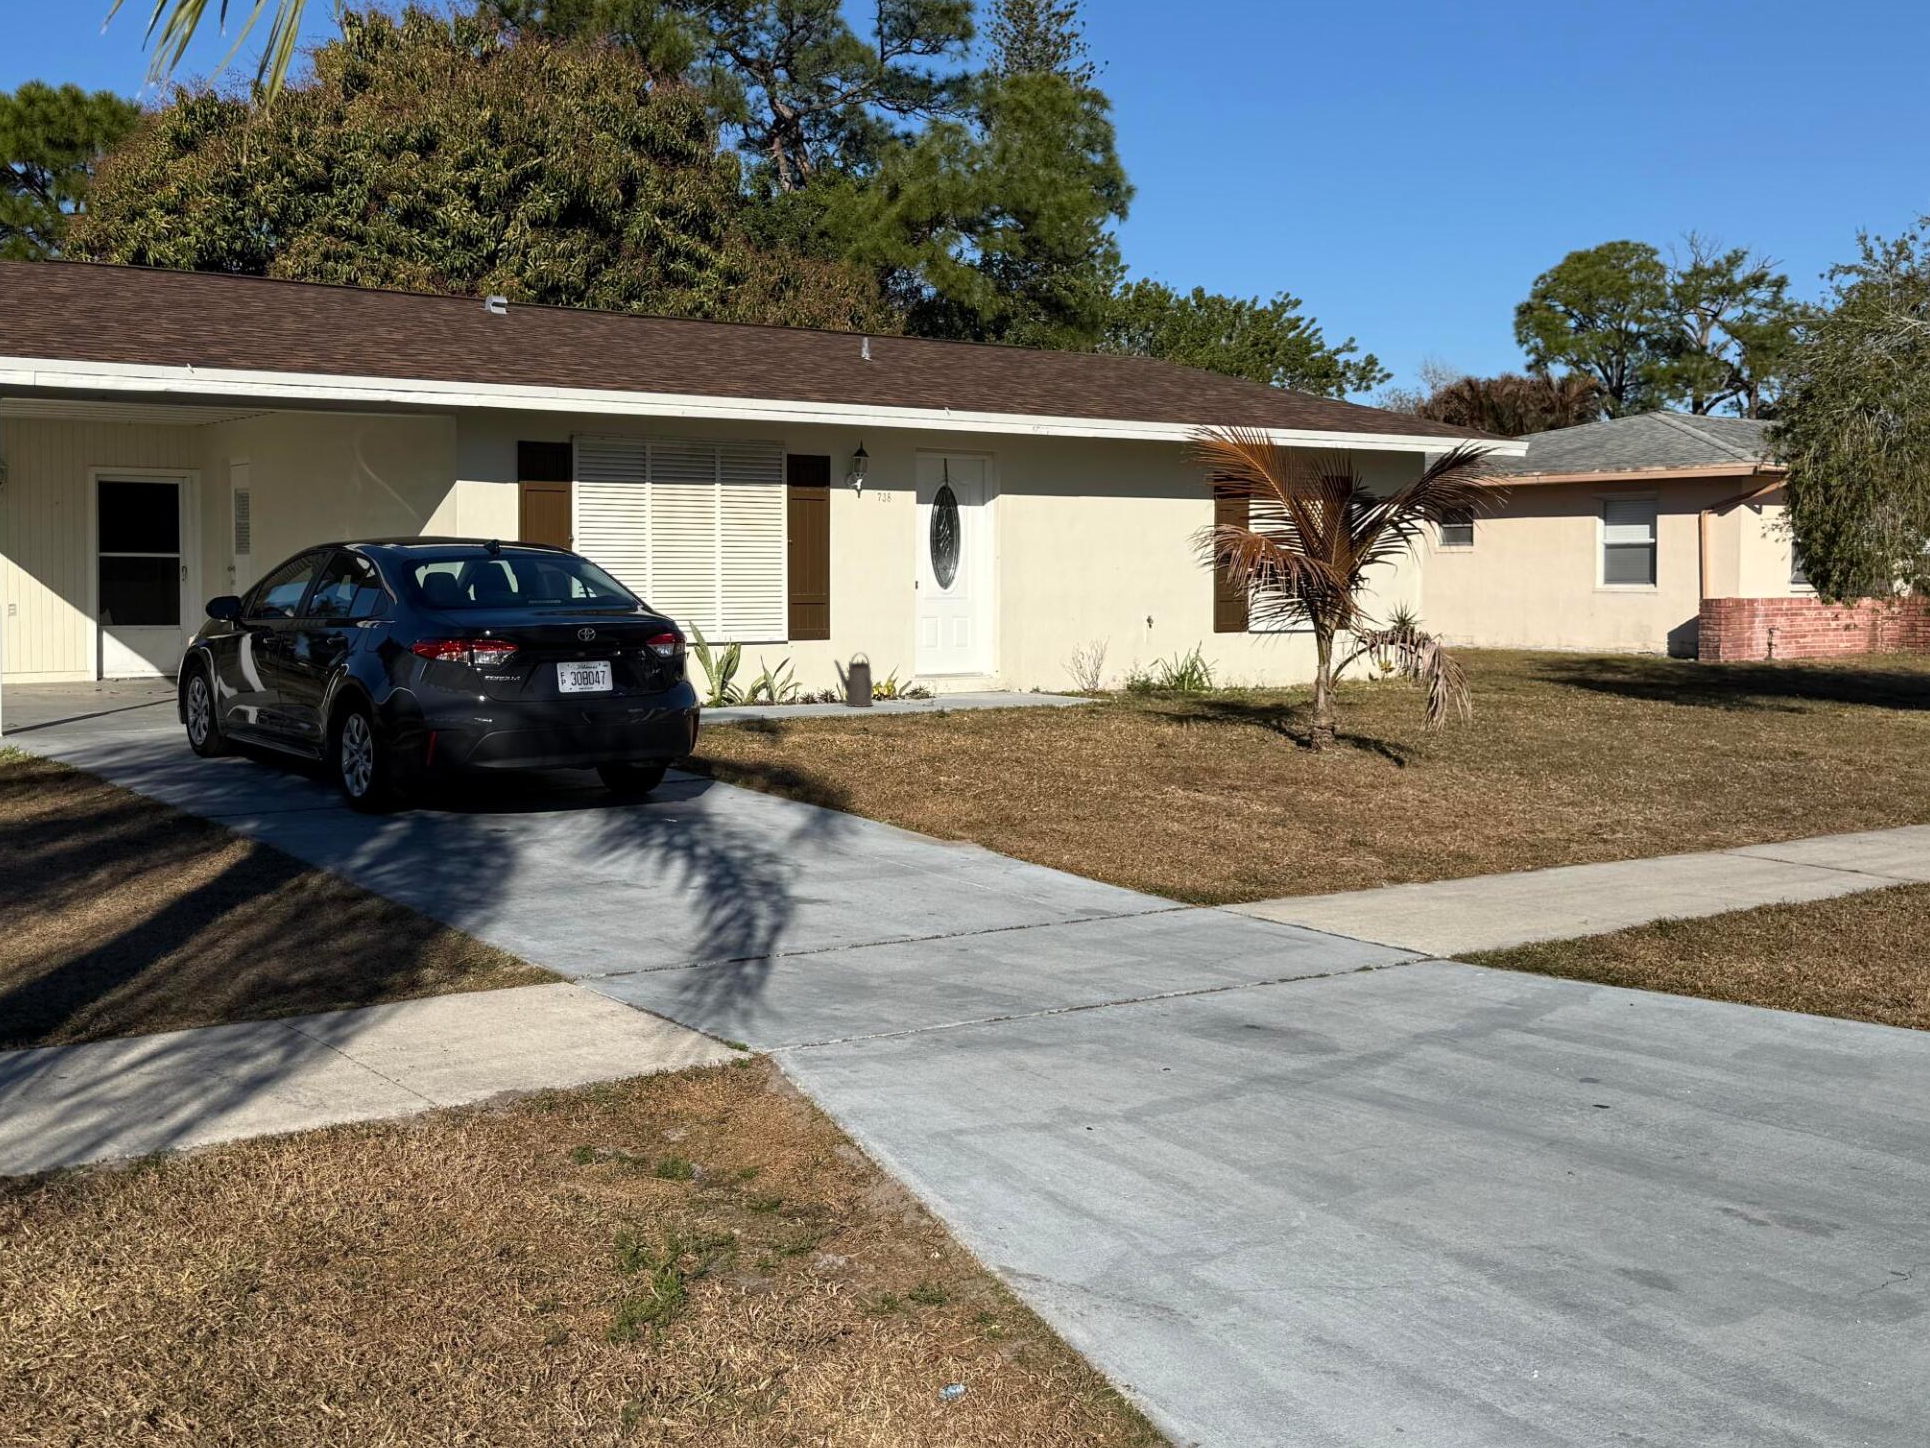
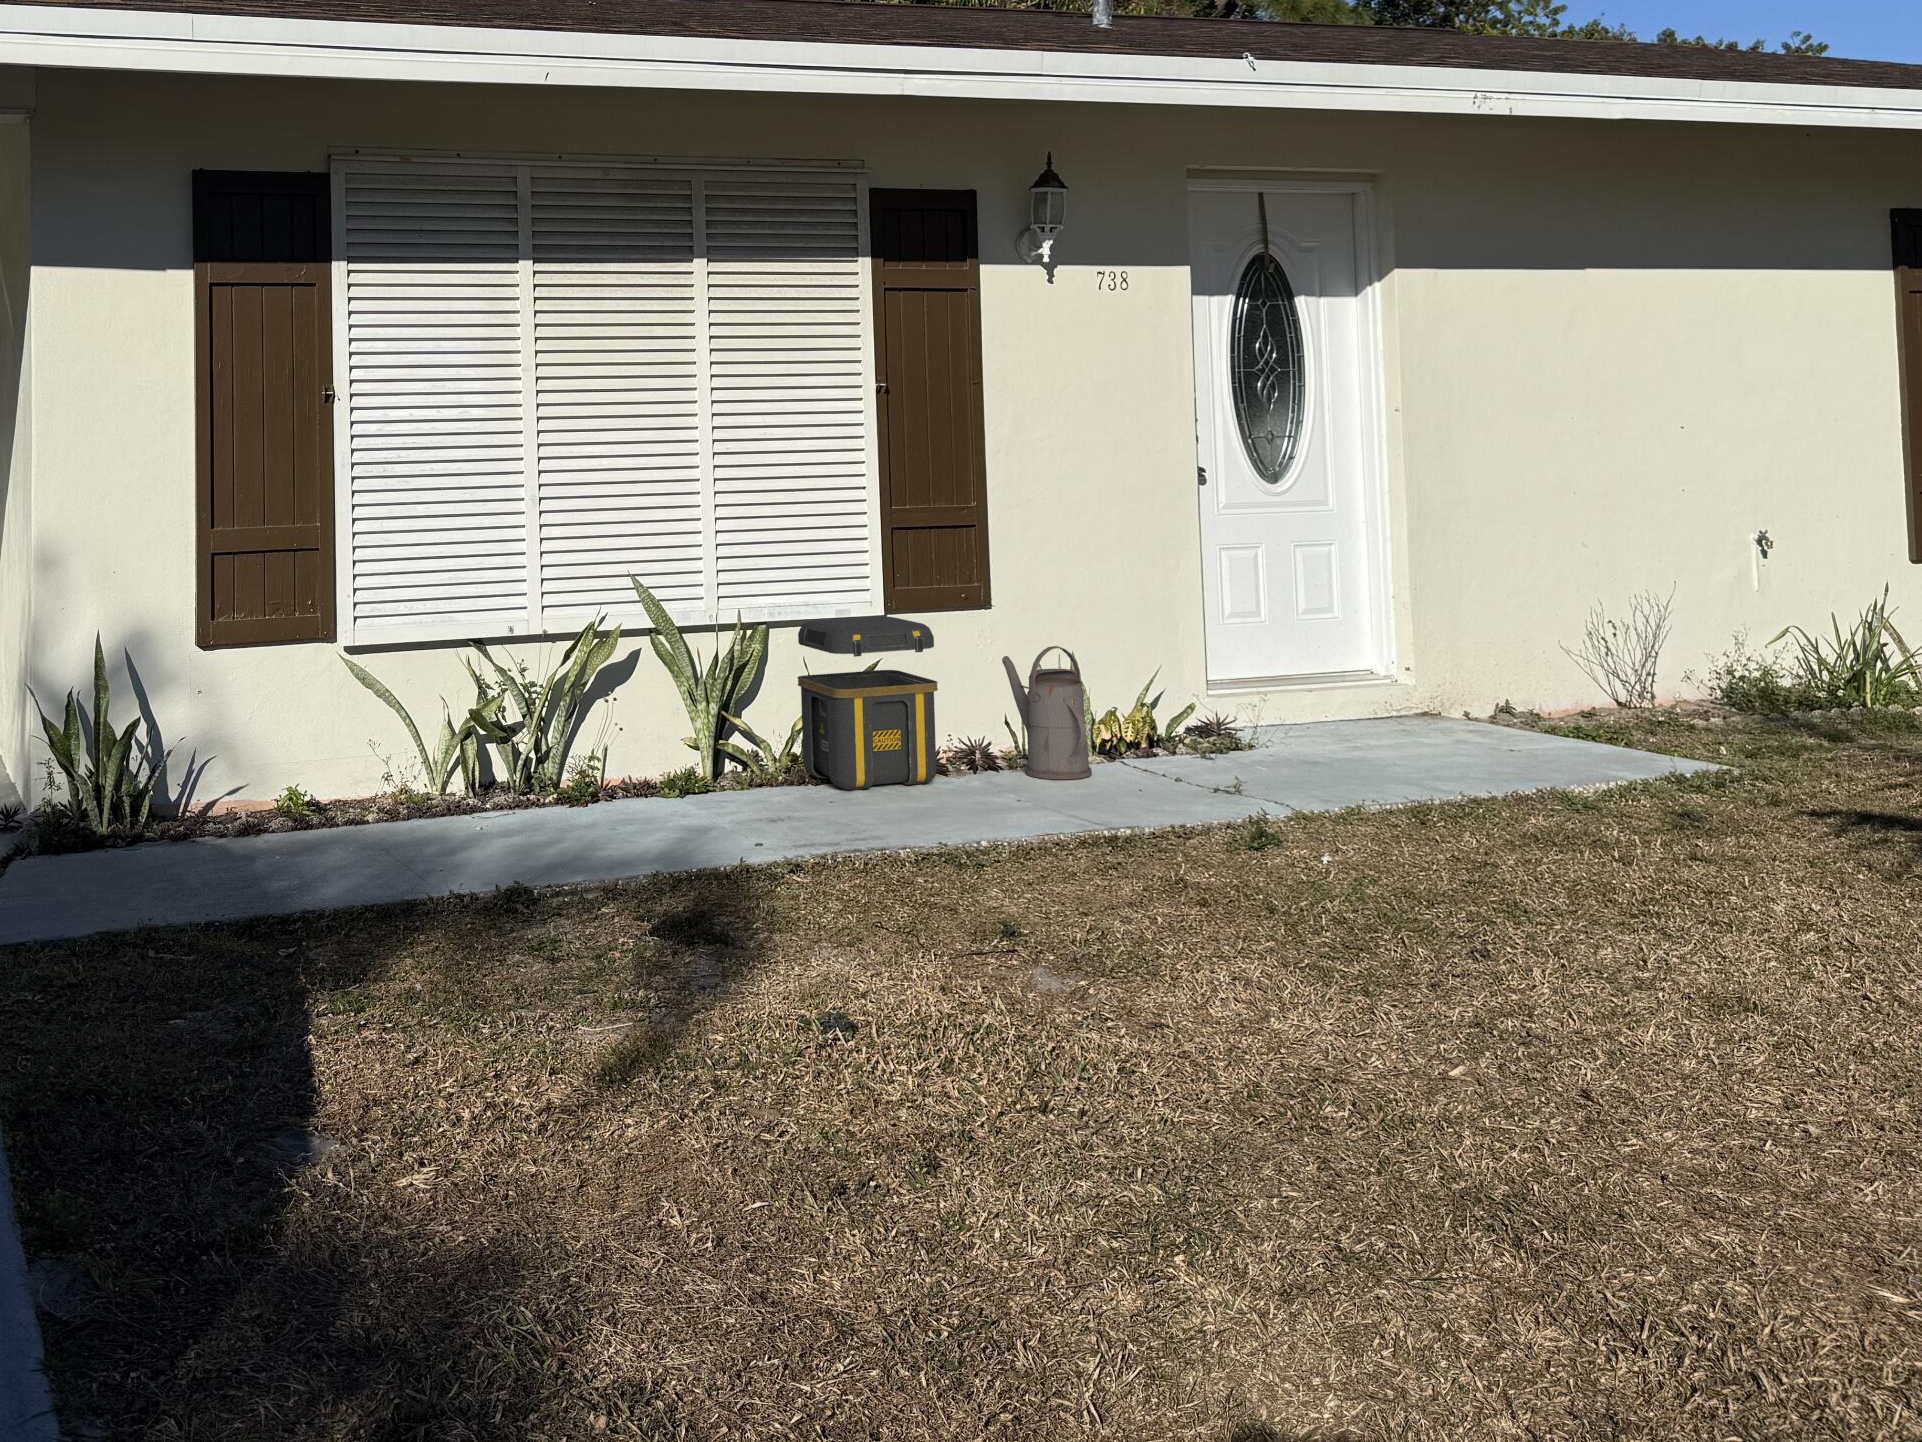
toolbox: none [754,640,815,709] -> present [798,617,938,790]

